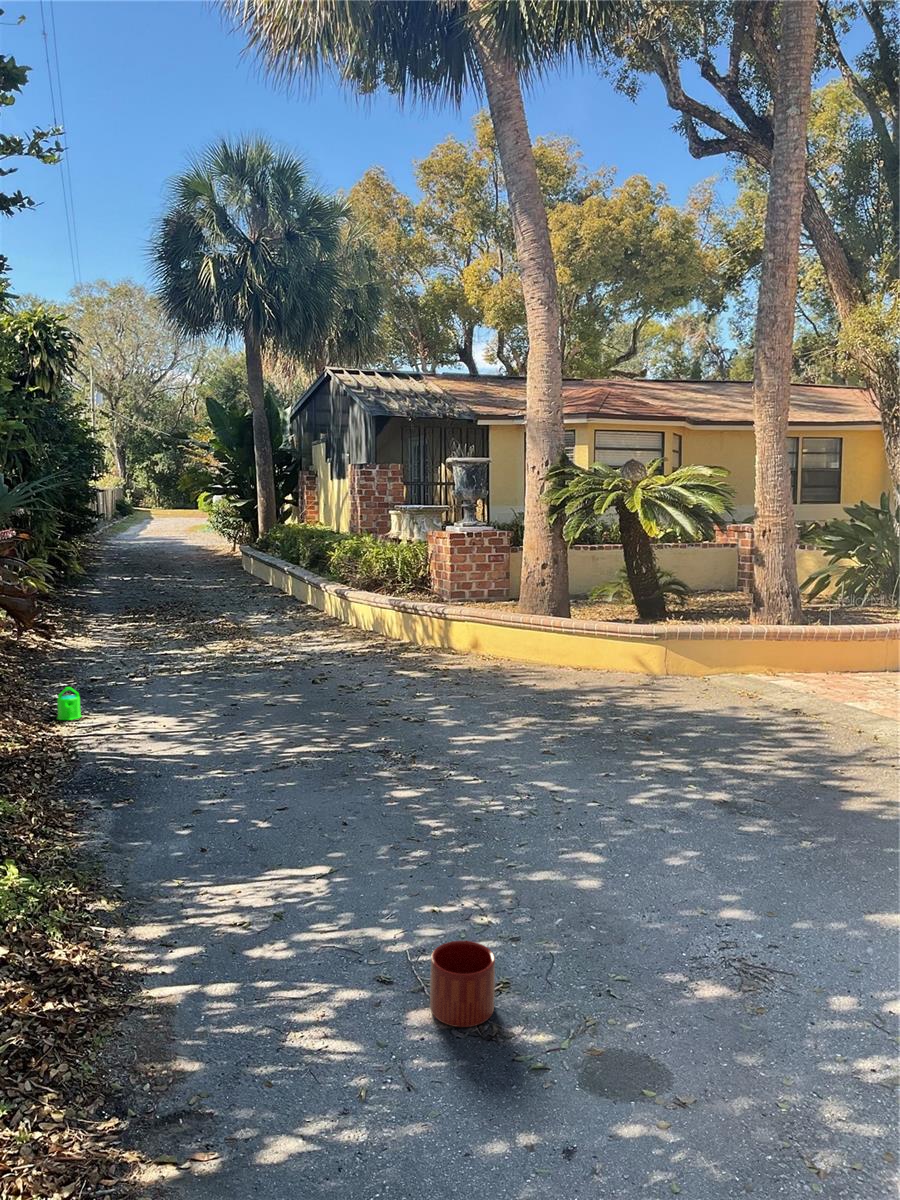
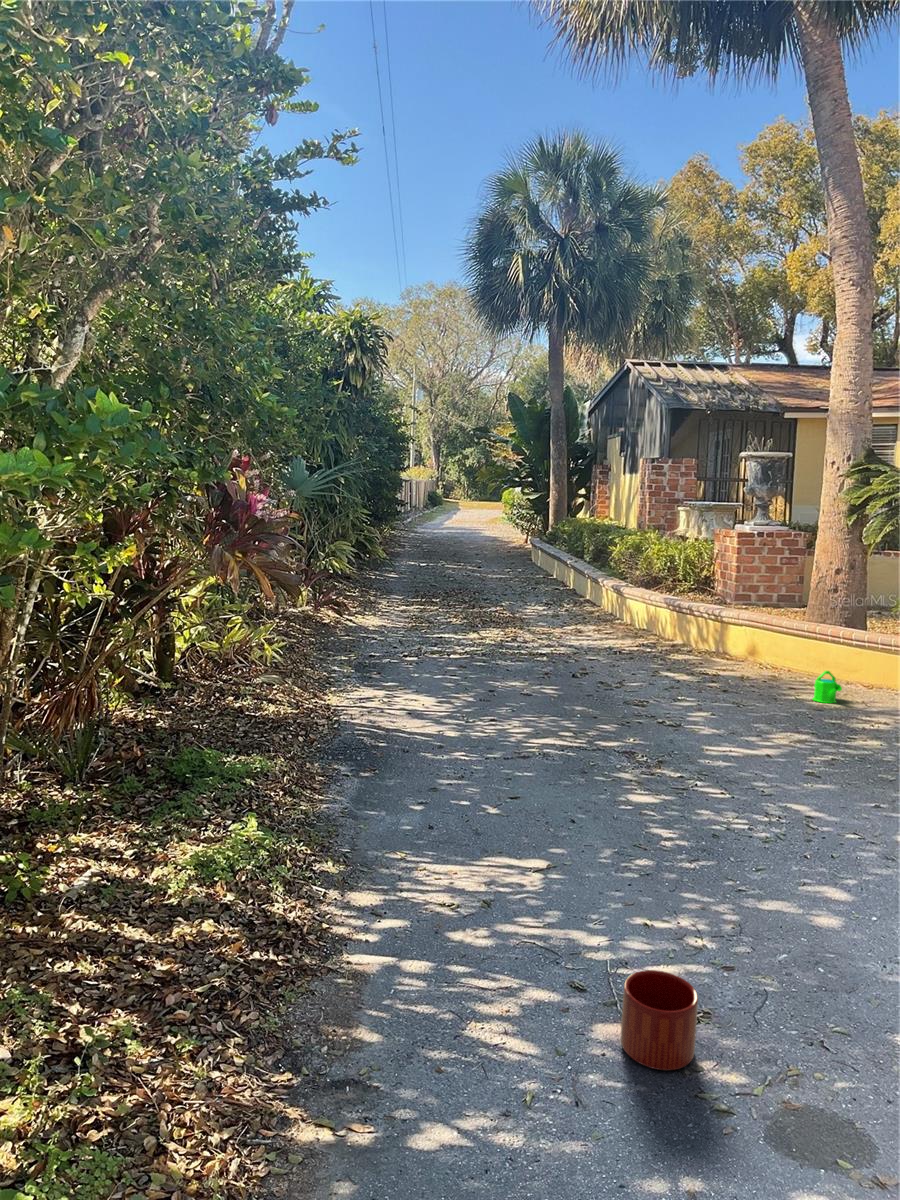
watering can: present [57,687,82,720] -> present [813,671,842,703]

